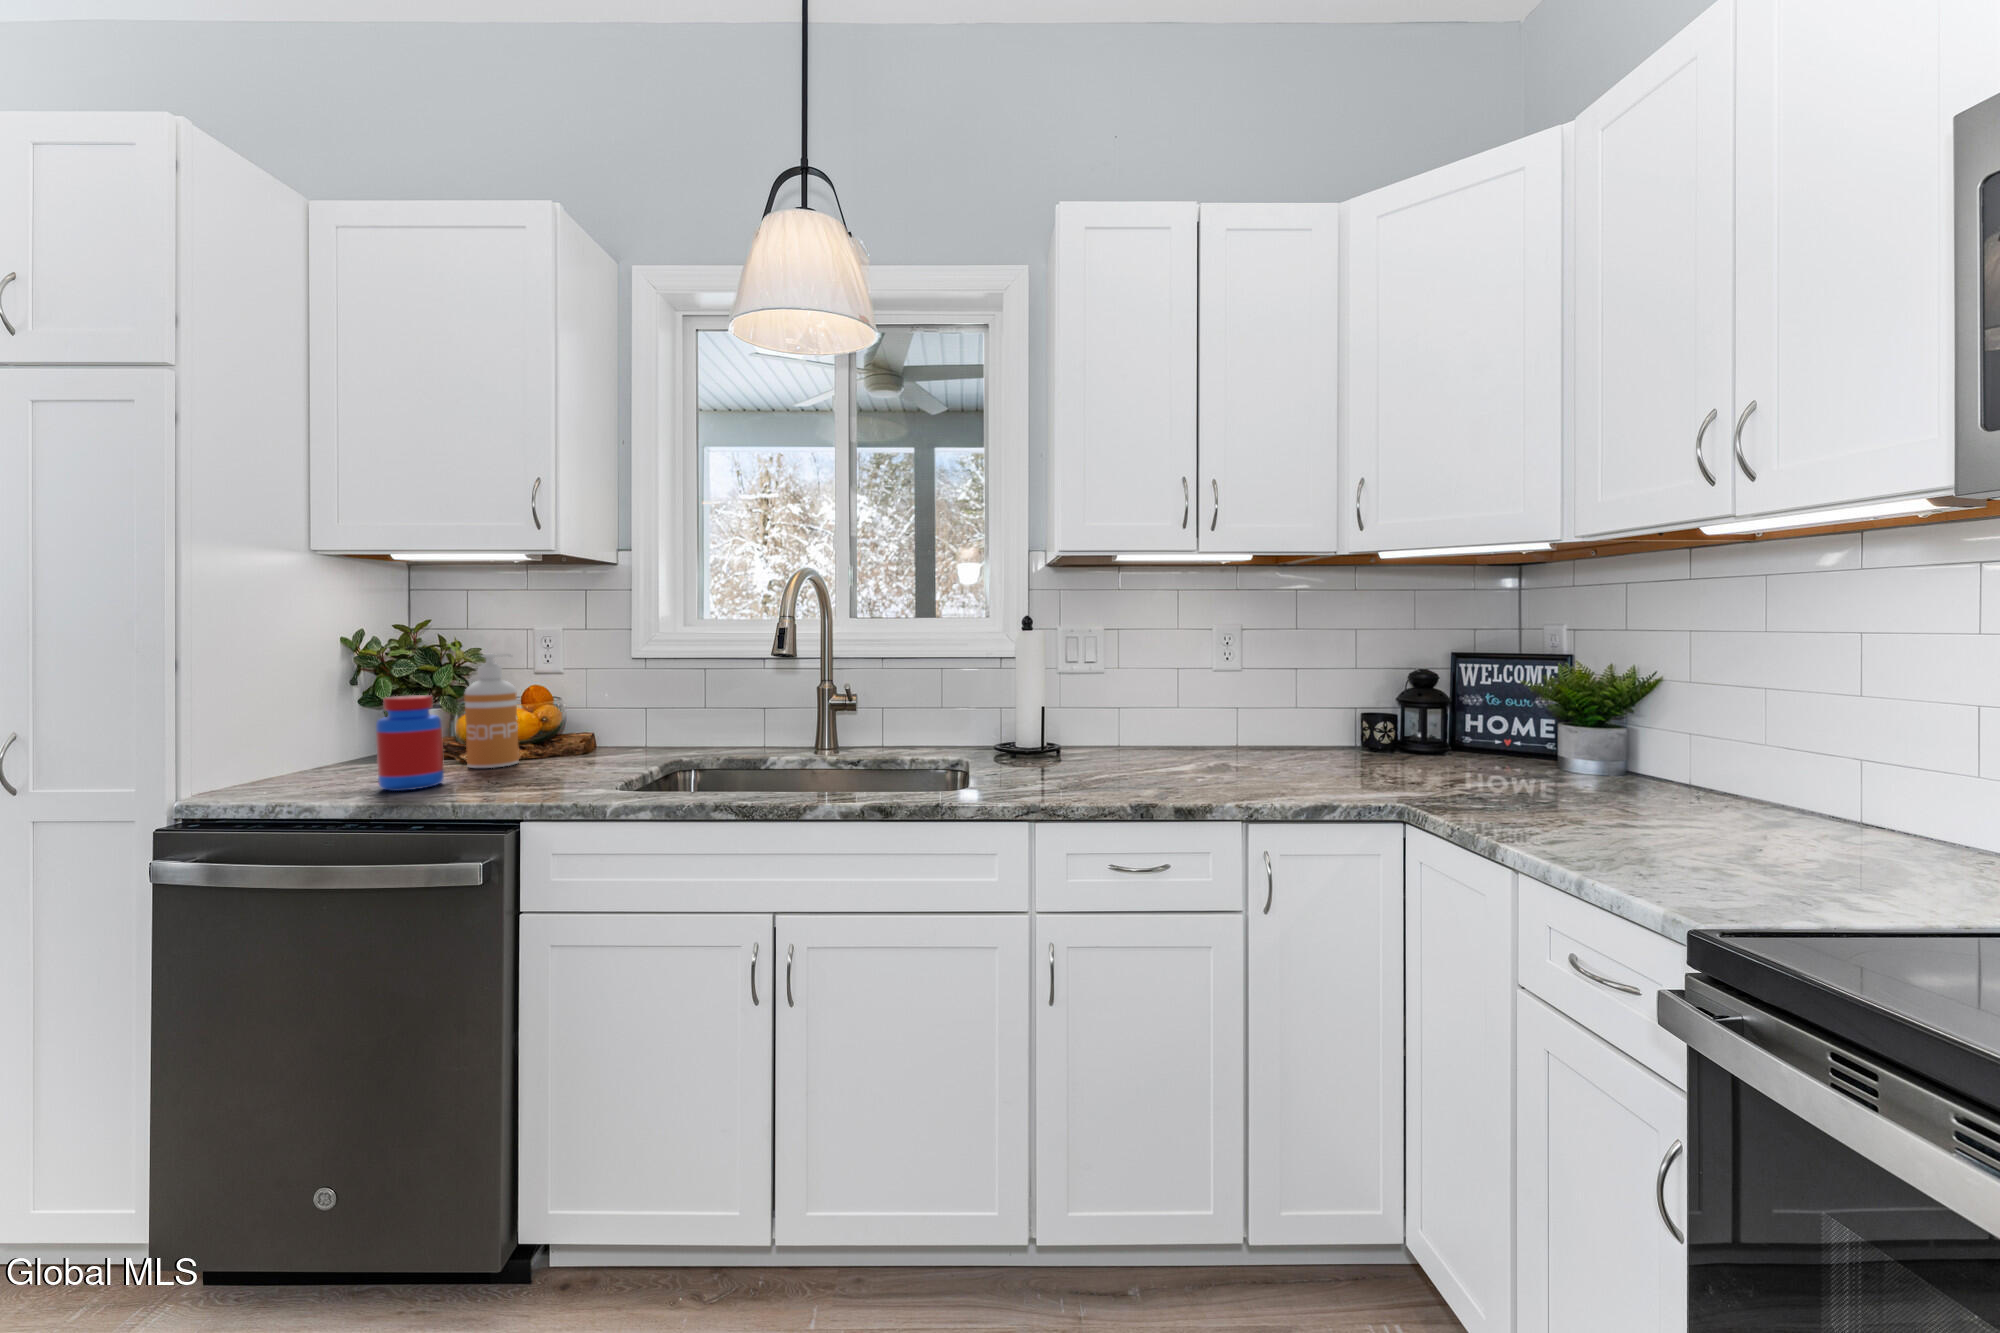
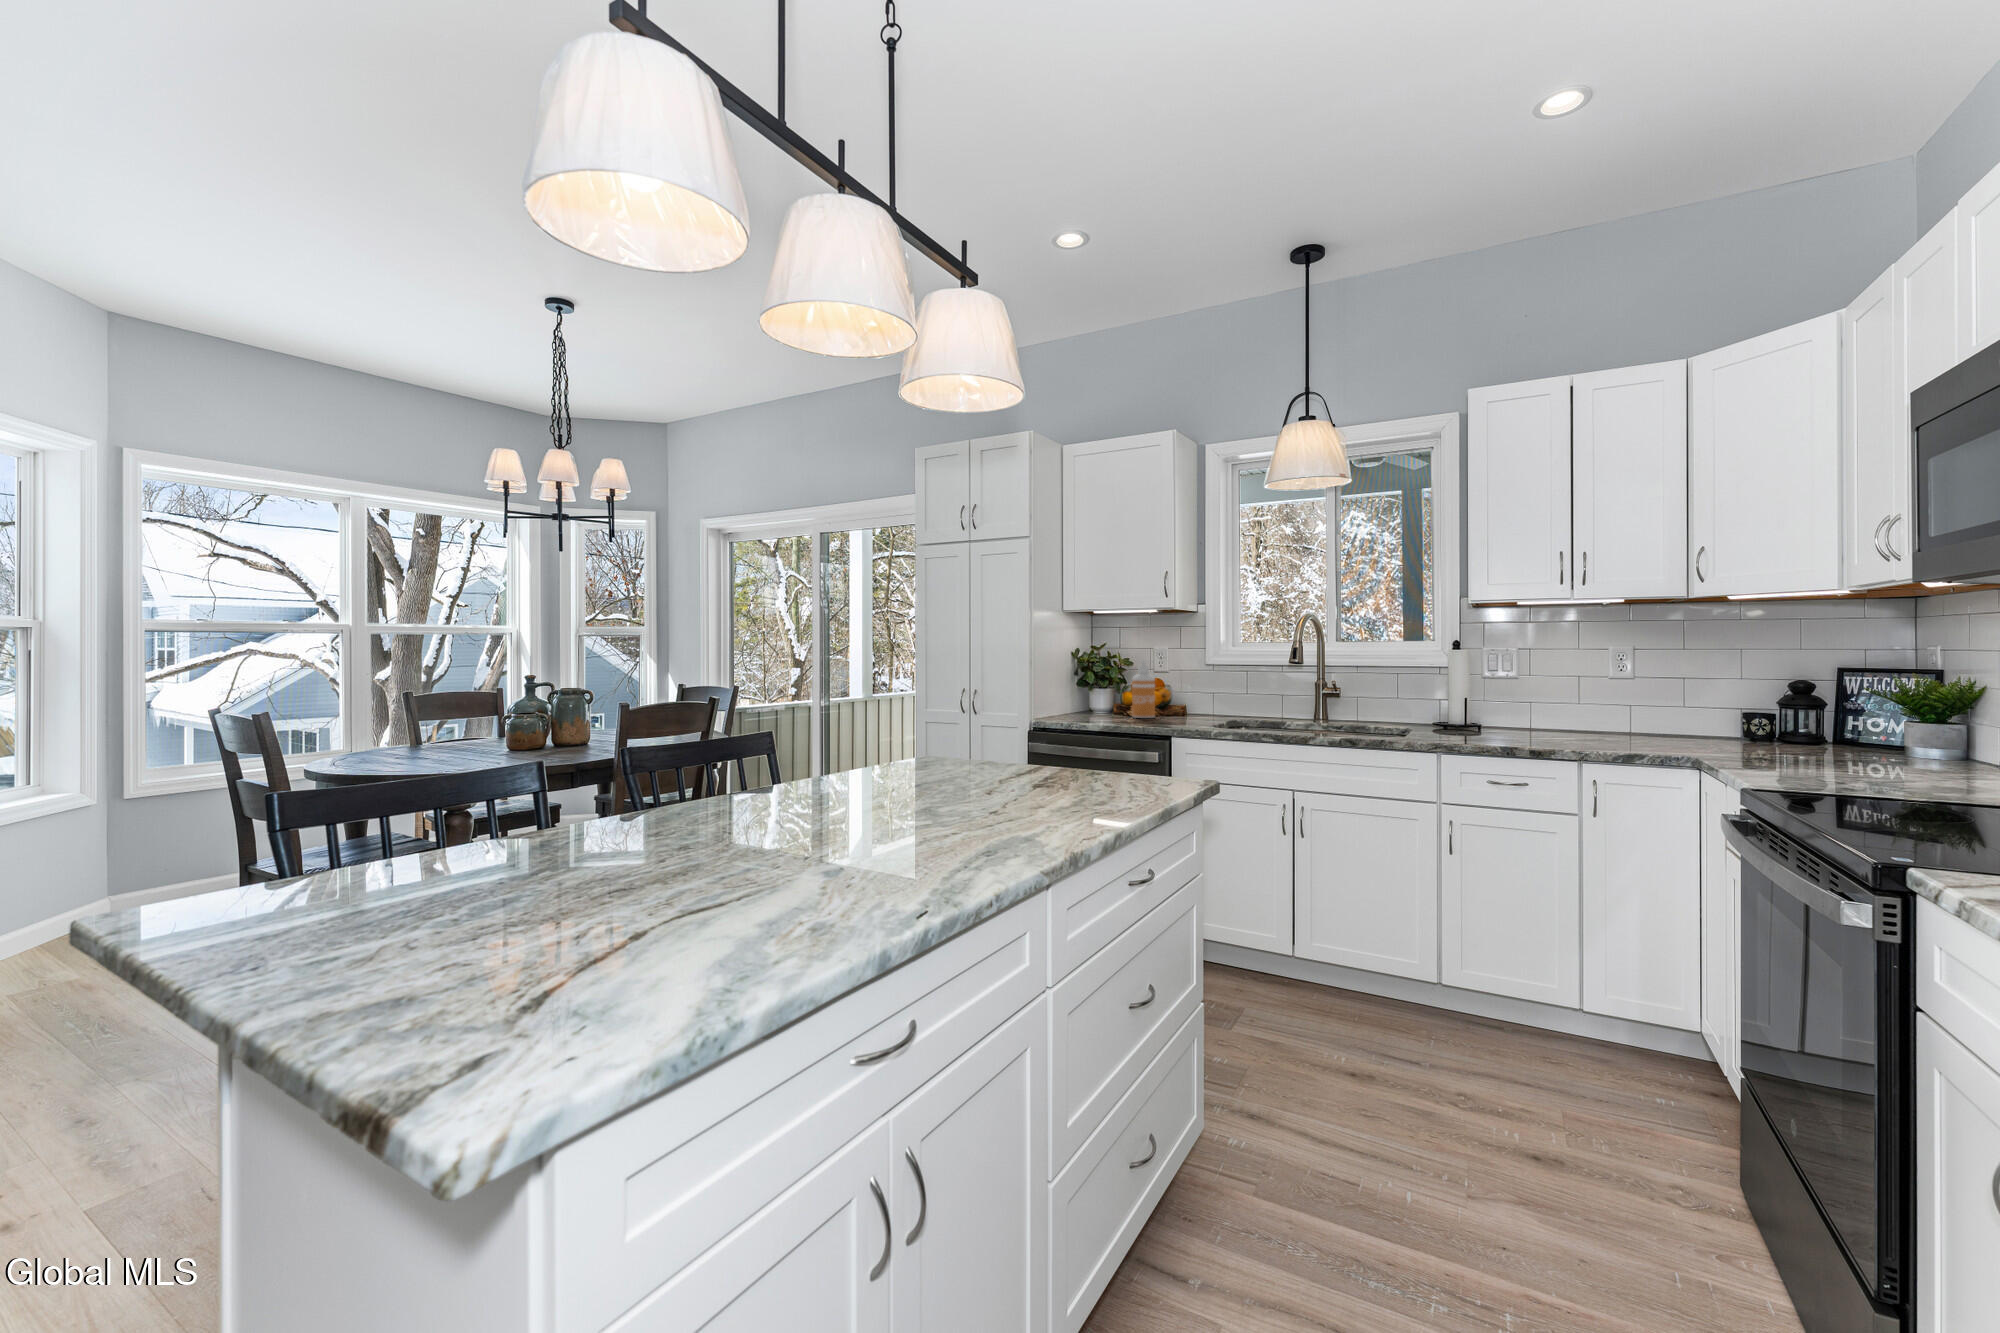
jar: present [376,695,444,791] -> none [1104,679,1129,723]

